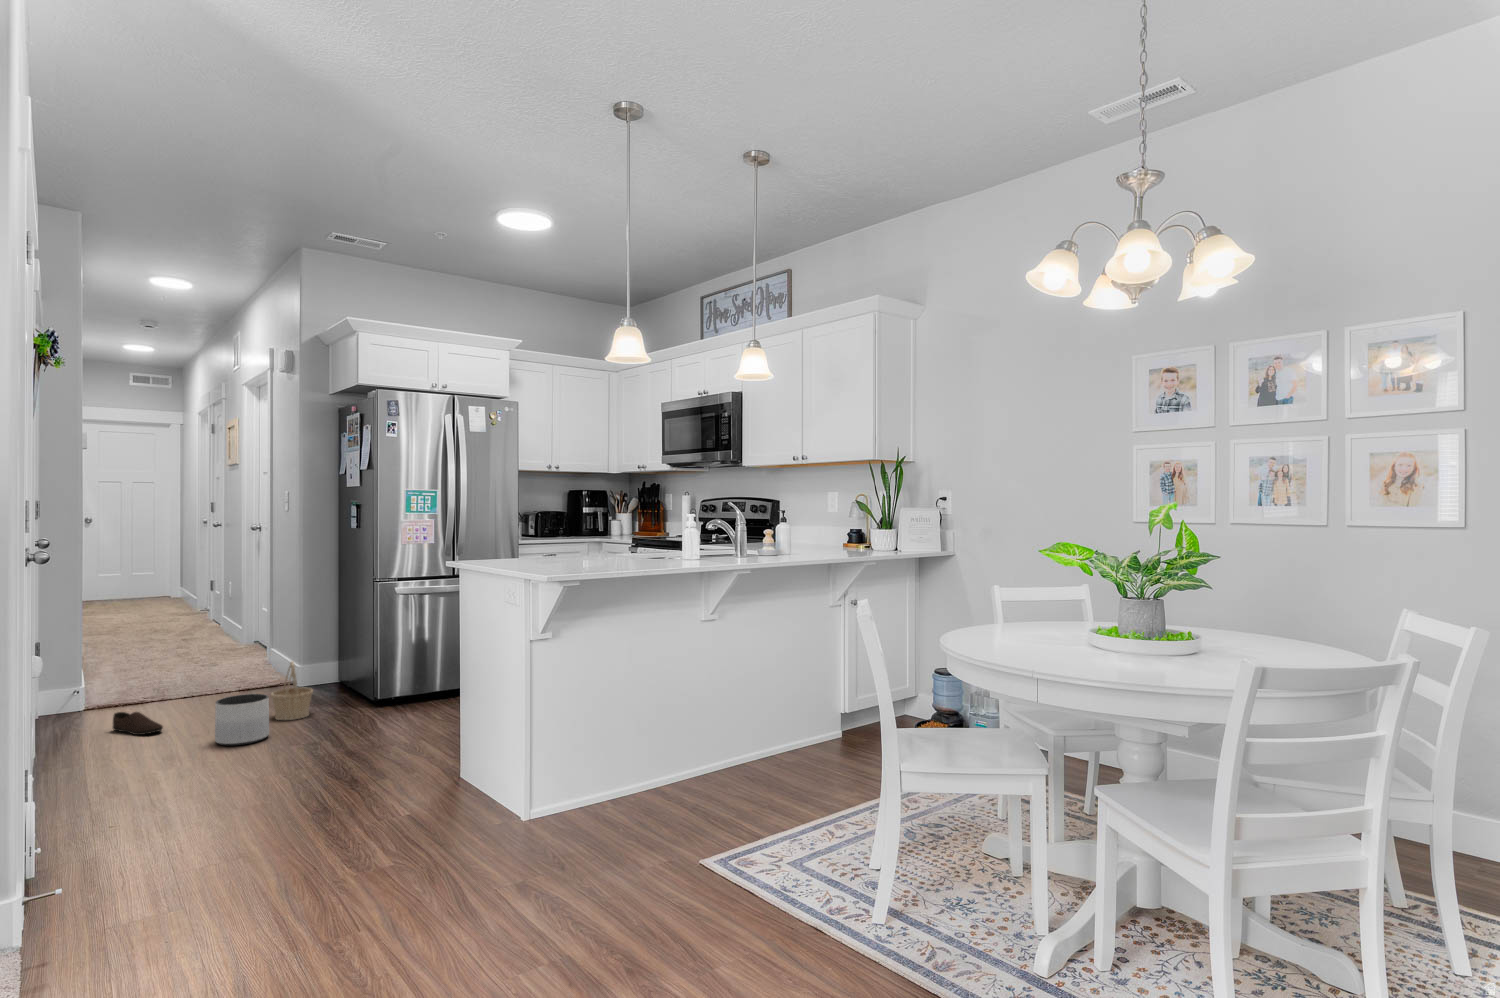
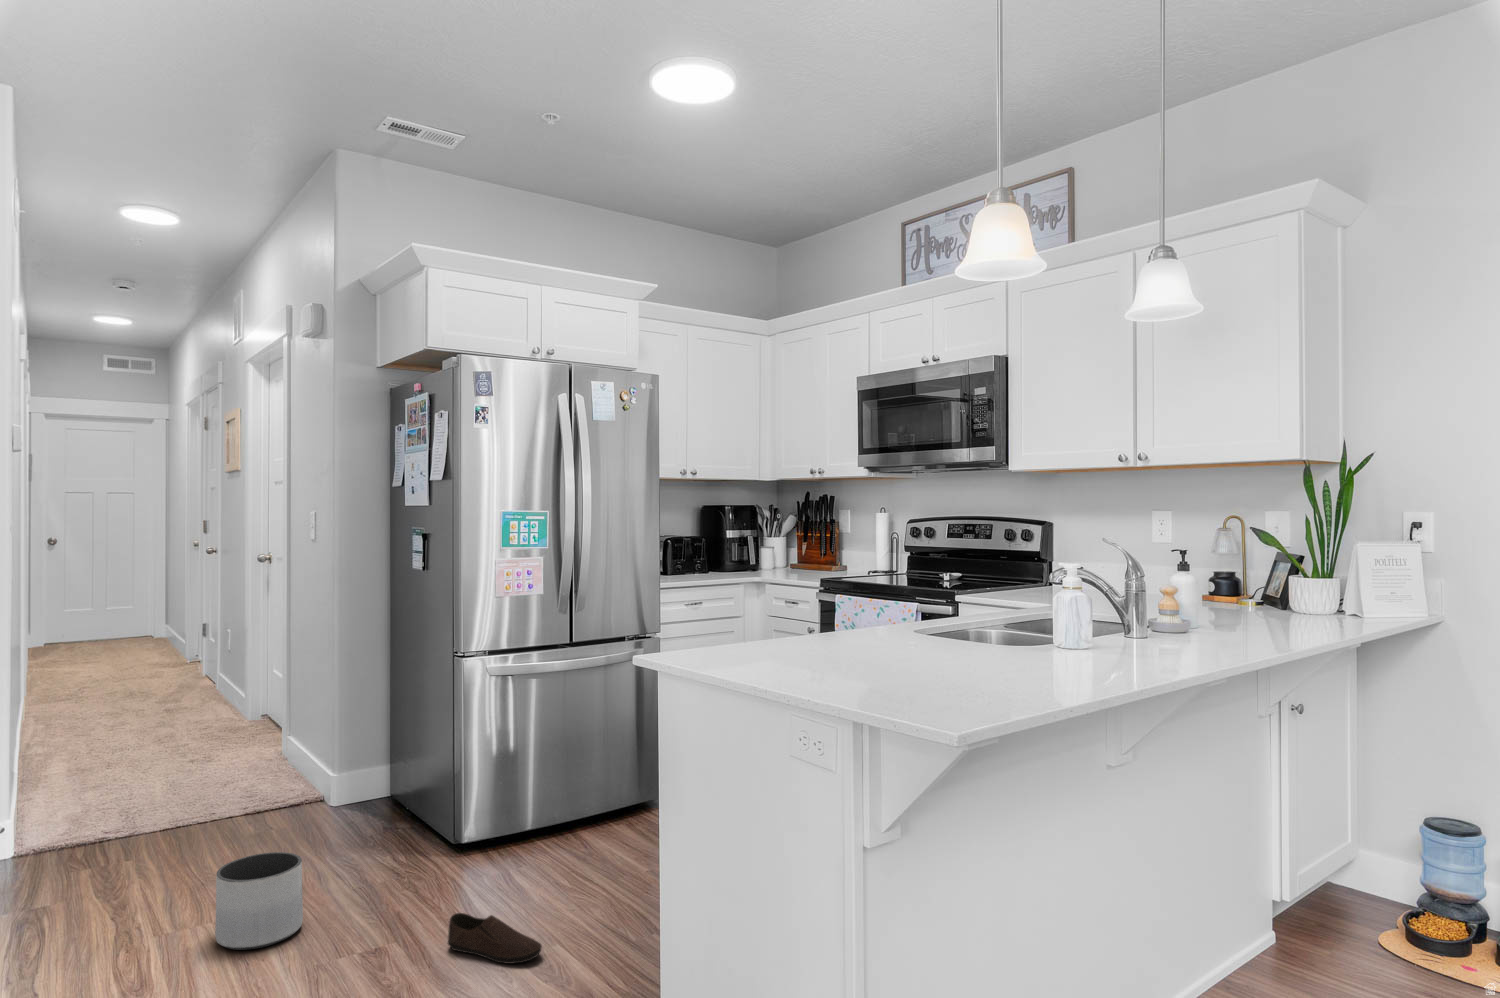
basket: present [271,661,313,720] -> none [300,785,366,884]
shoe: present [113,712,163,735] -> present [448,913,542,964]

